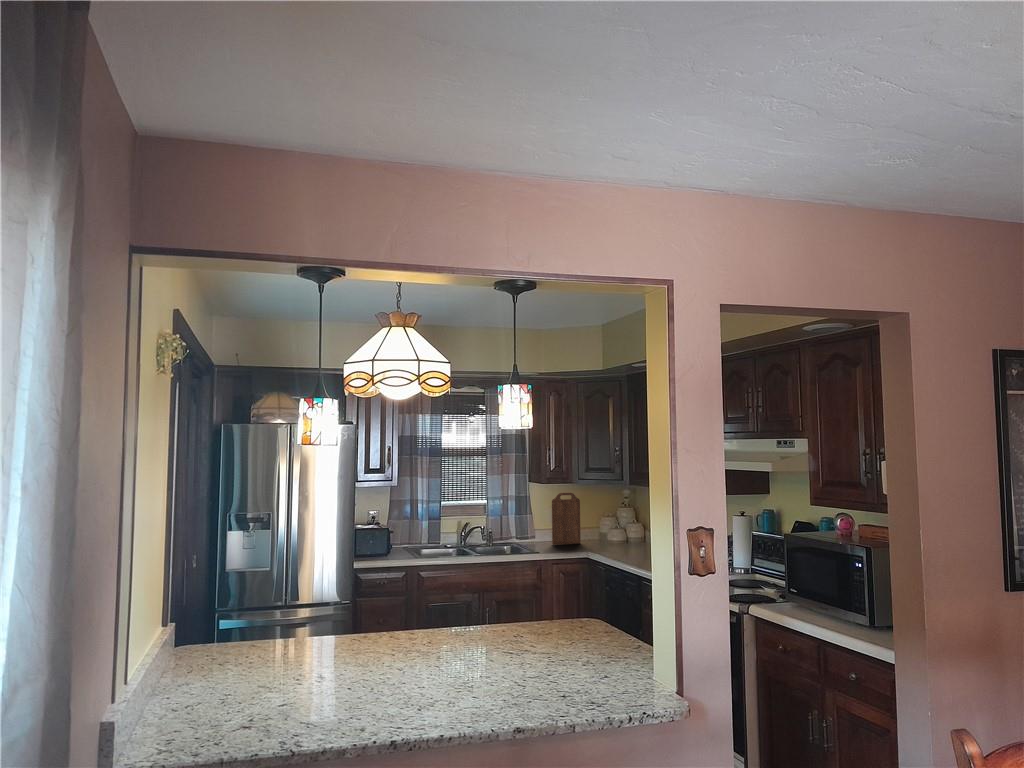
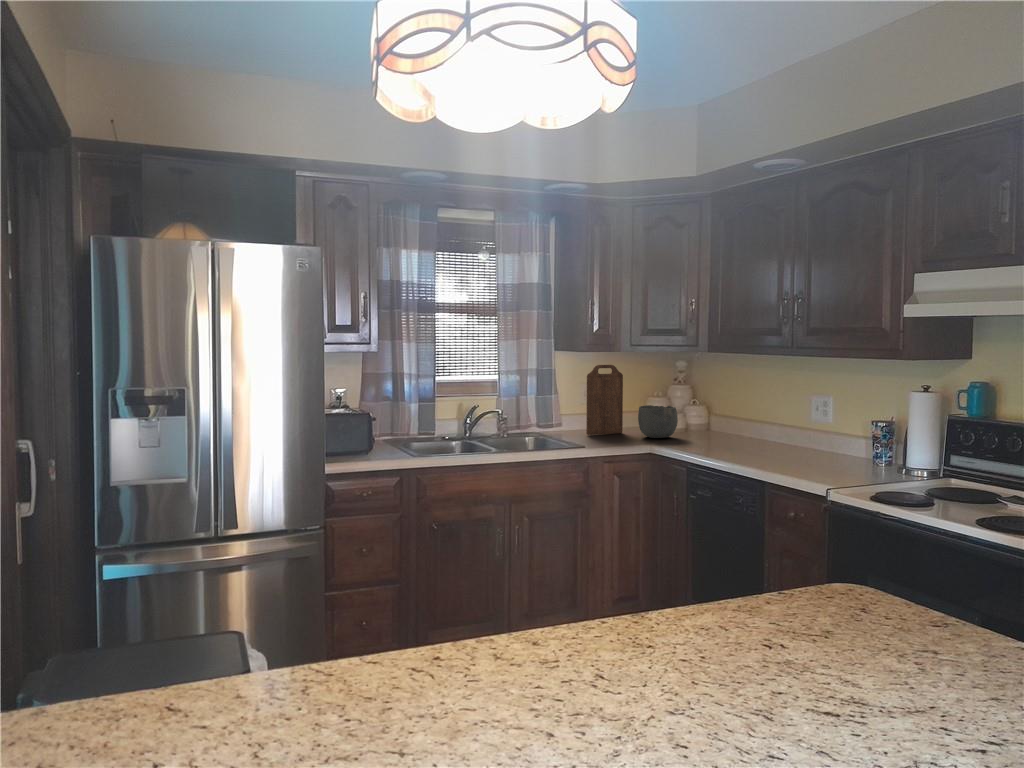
bowl: none [587,523,616,547] -> present [638,405,678,438]

